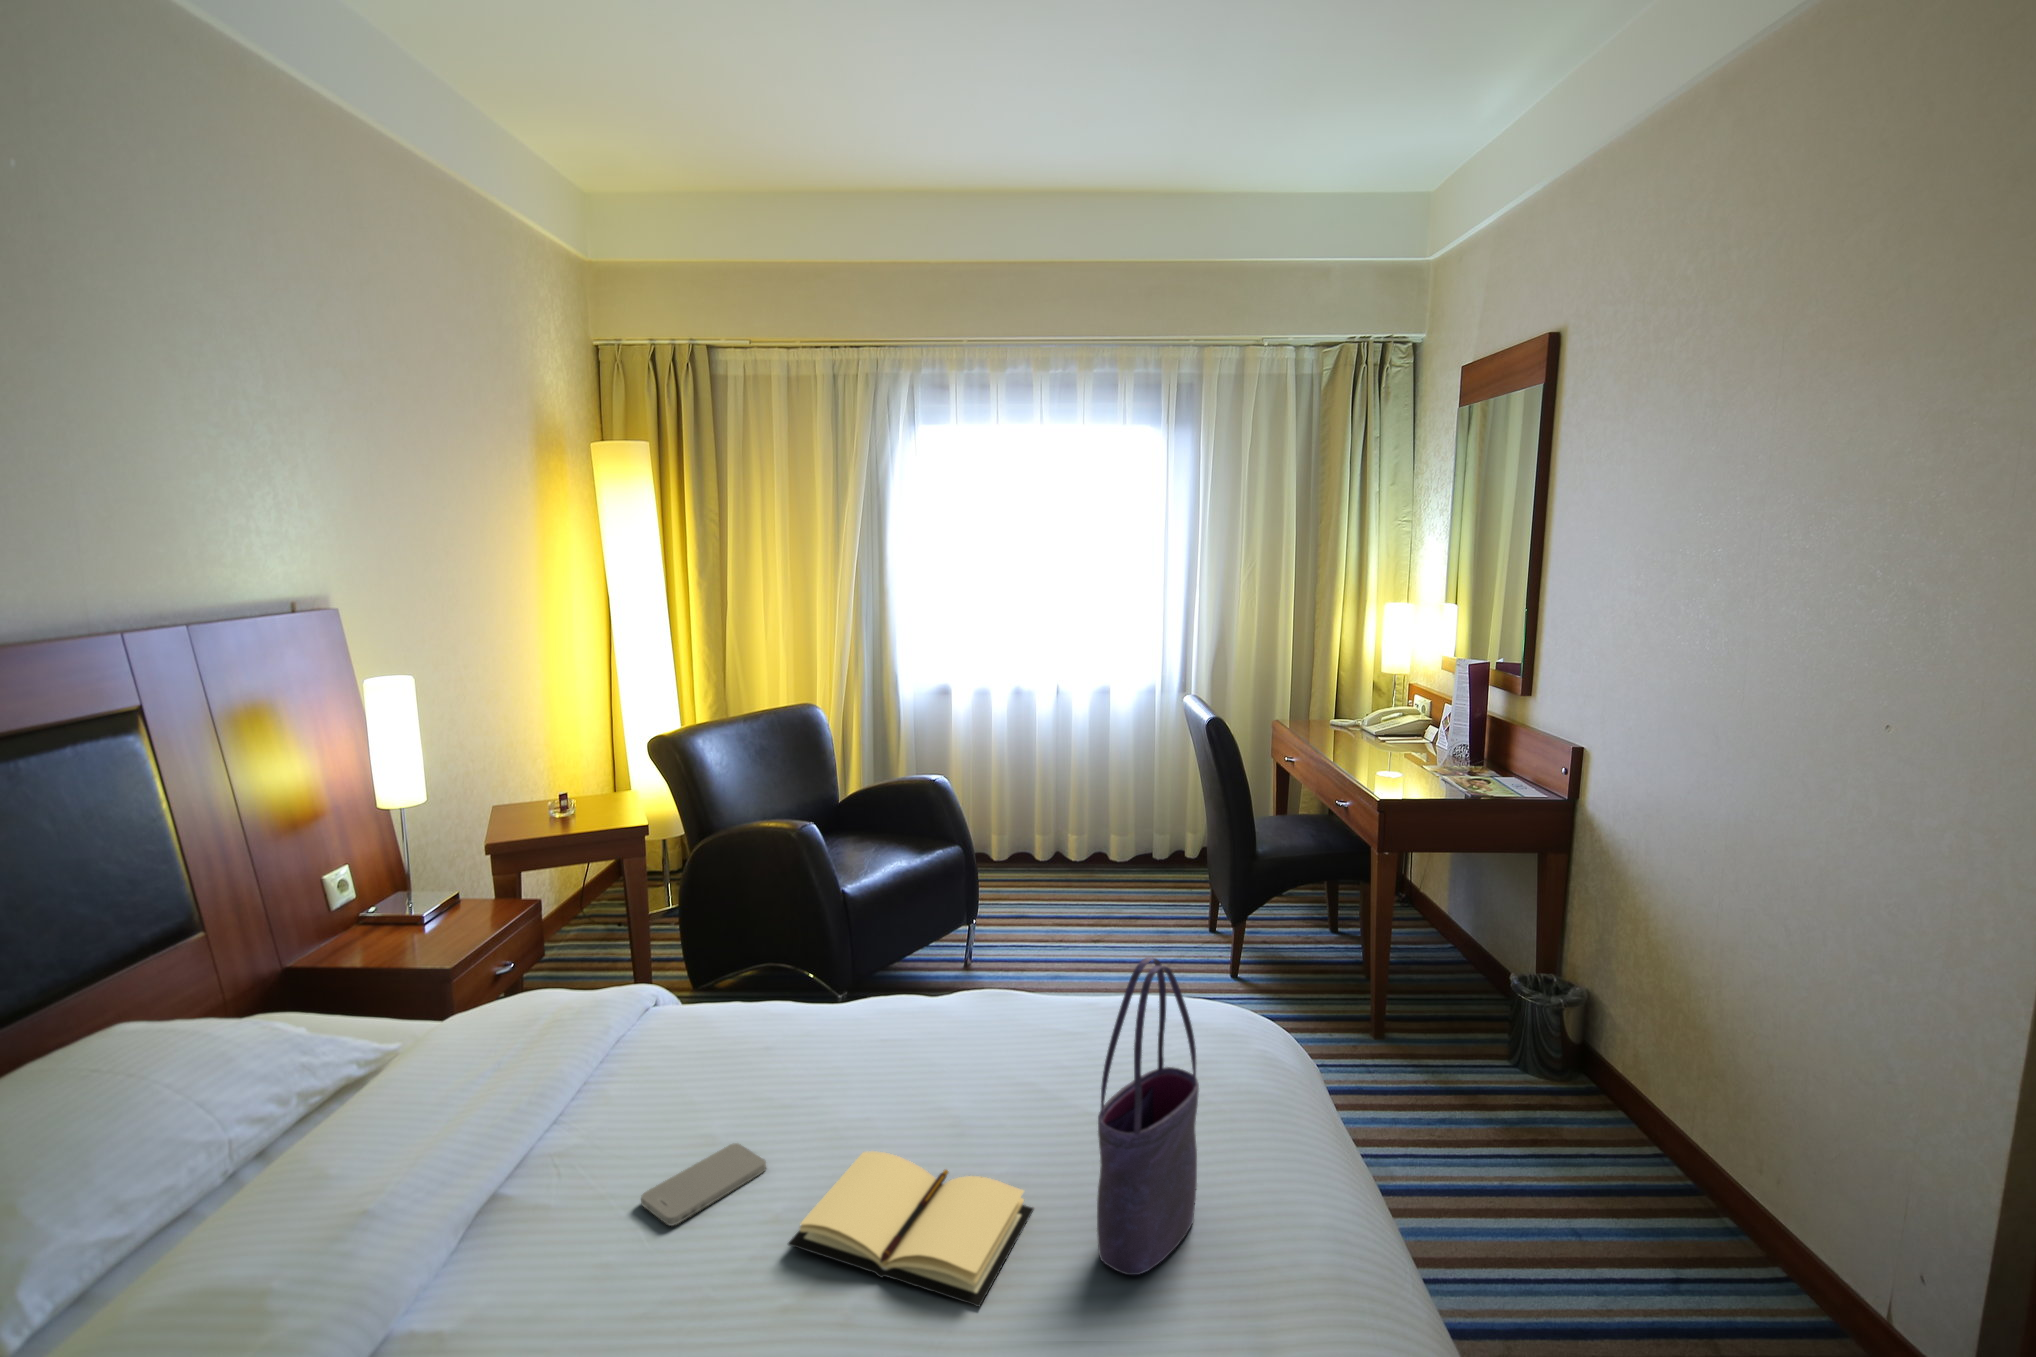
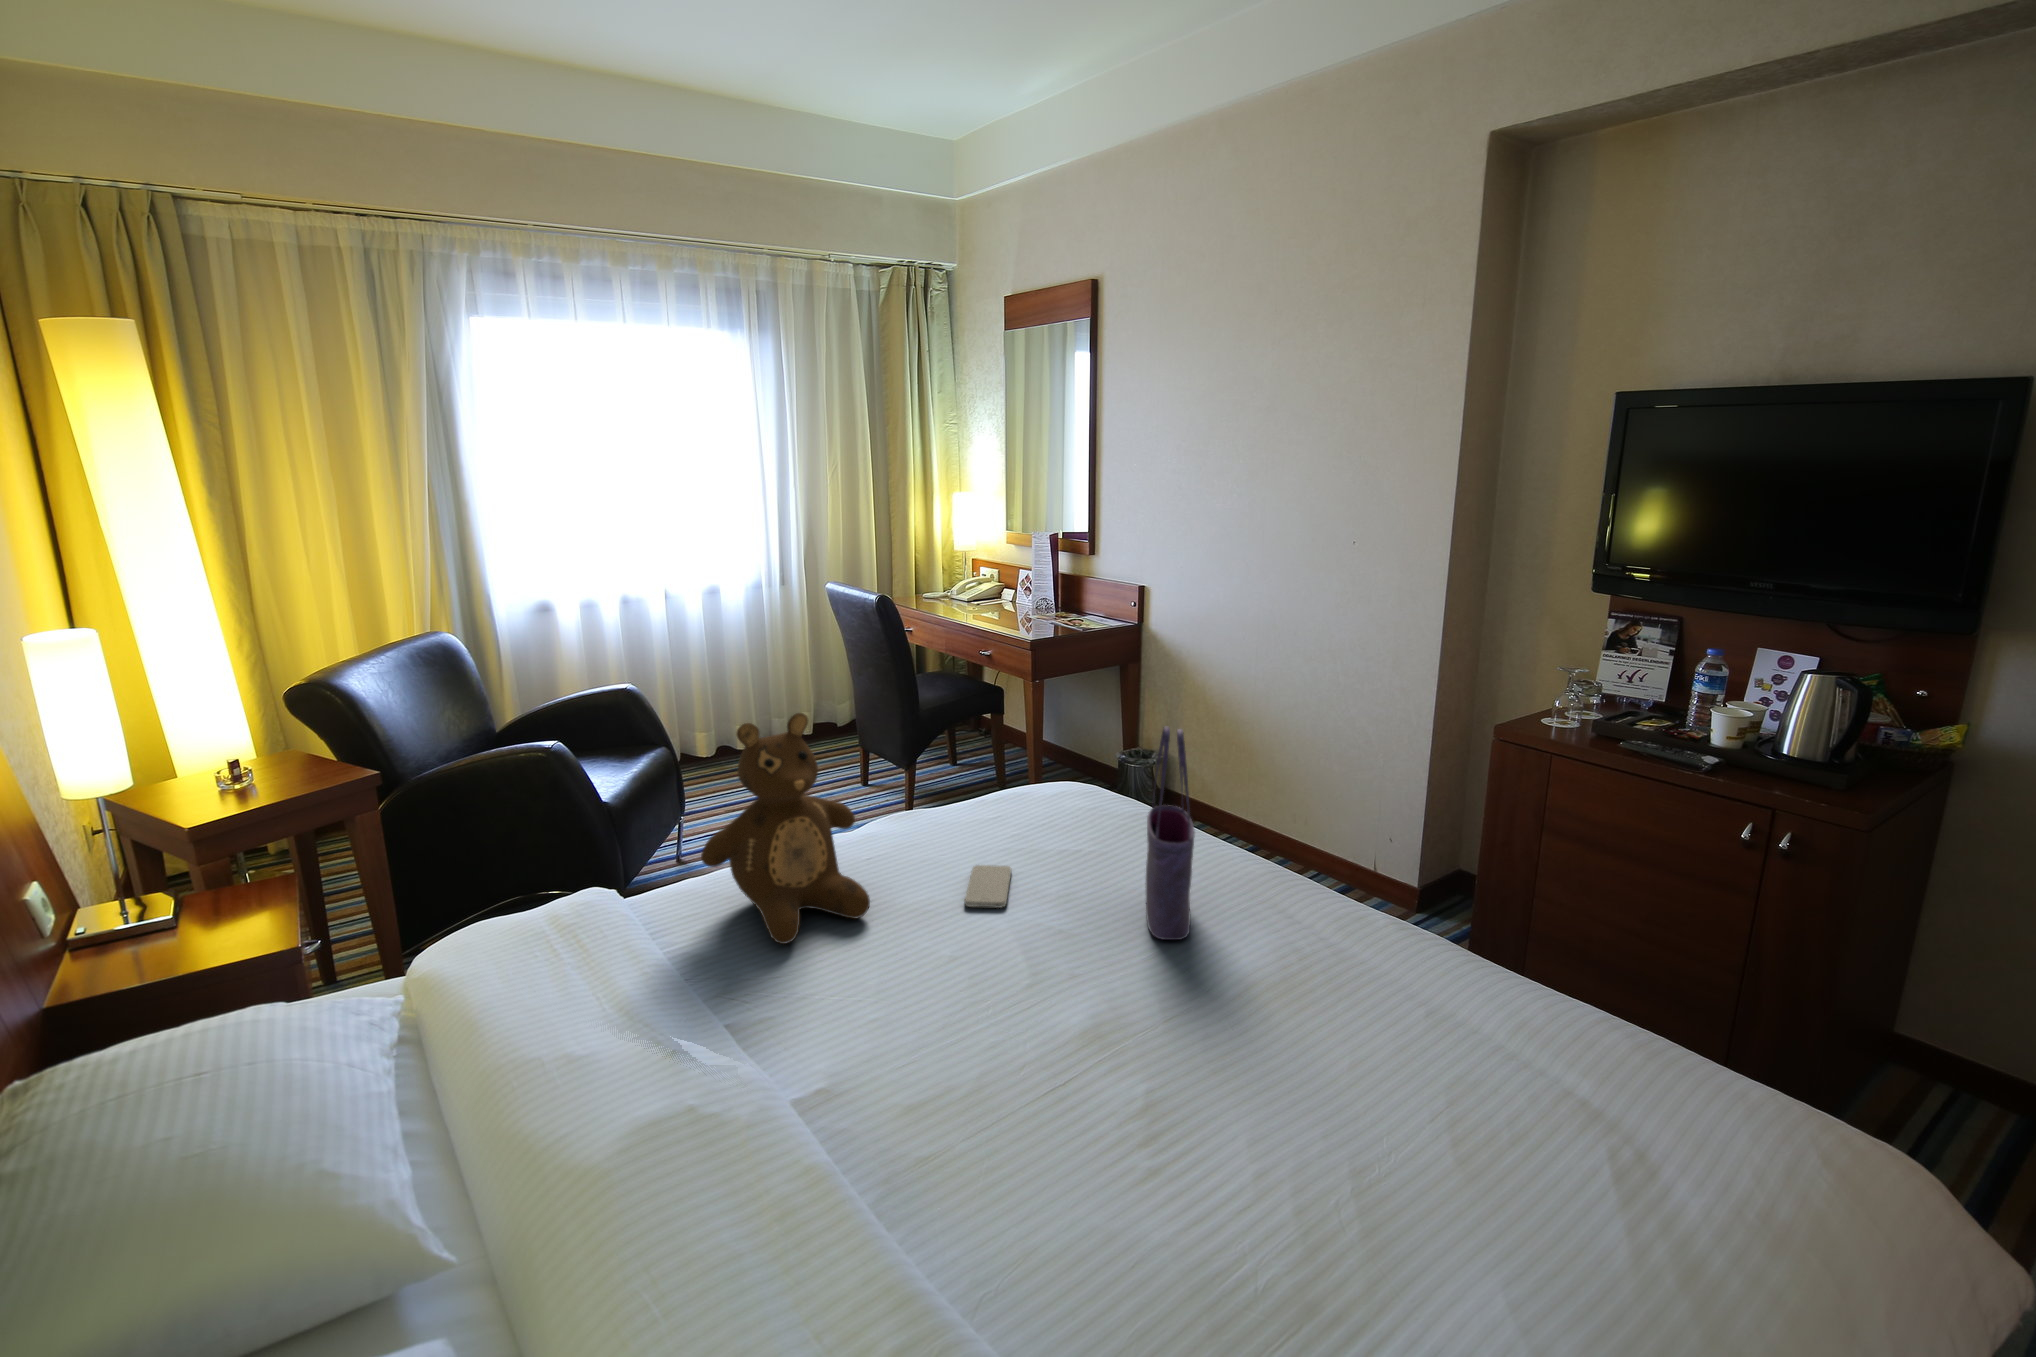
teddy bear: none [716,841,895,1092] -> present [701,713,870,944]
smartphone: present [641,1143,766,1226] -> present [964,865,1011,908]
book: present [788,1151,1033,1307] -> none [941,920,1120,1009]

